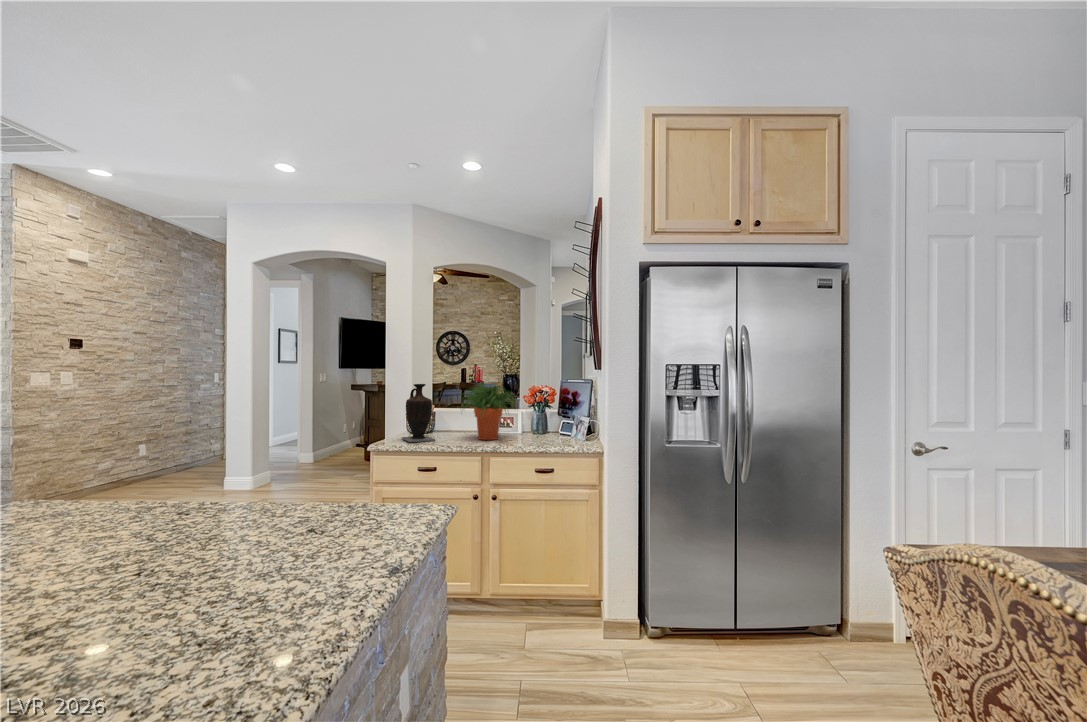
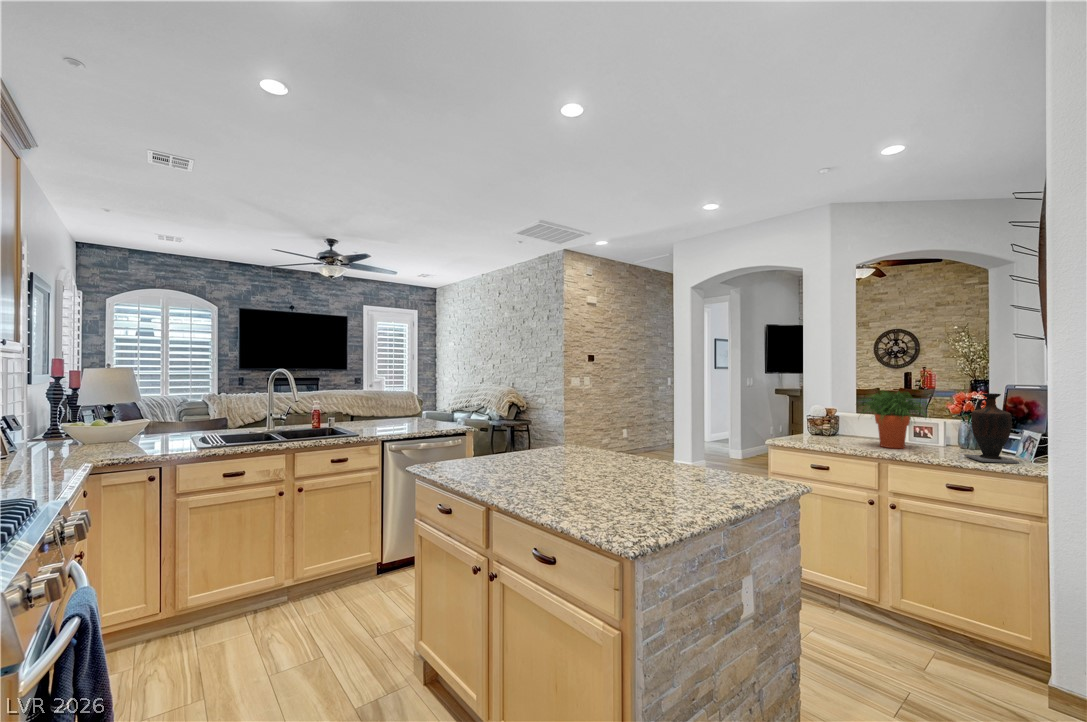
vase: present [402,384,435,442] -> present [964,393,1019,463]

